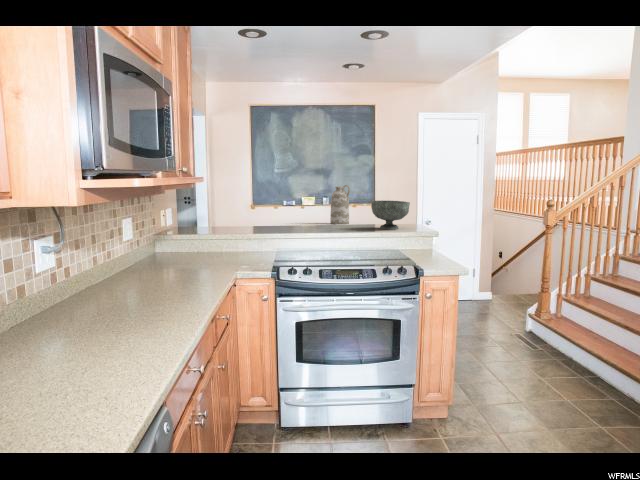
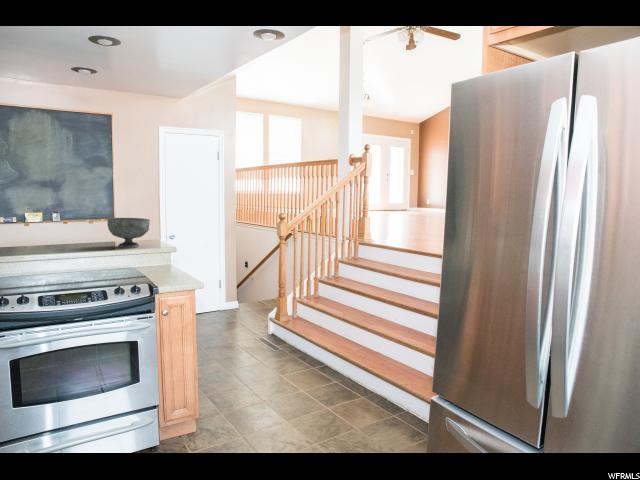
vase: present [330,185,350,224] -> none [63,199,87,243]

